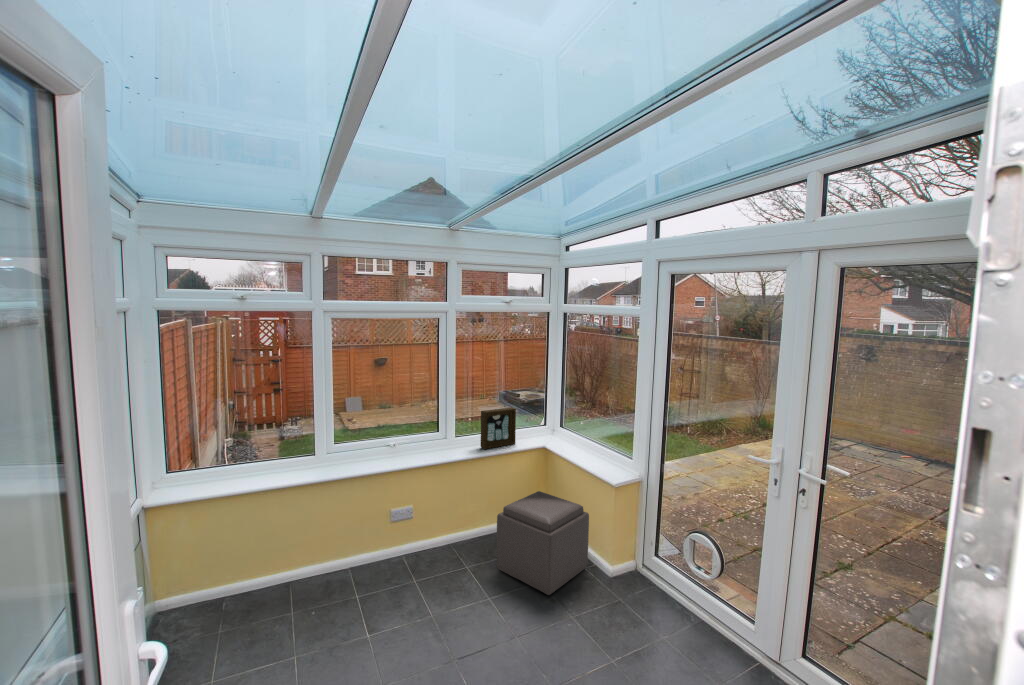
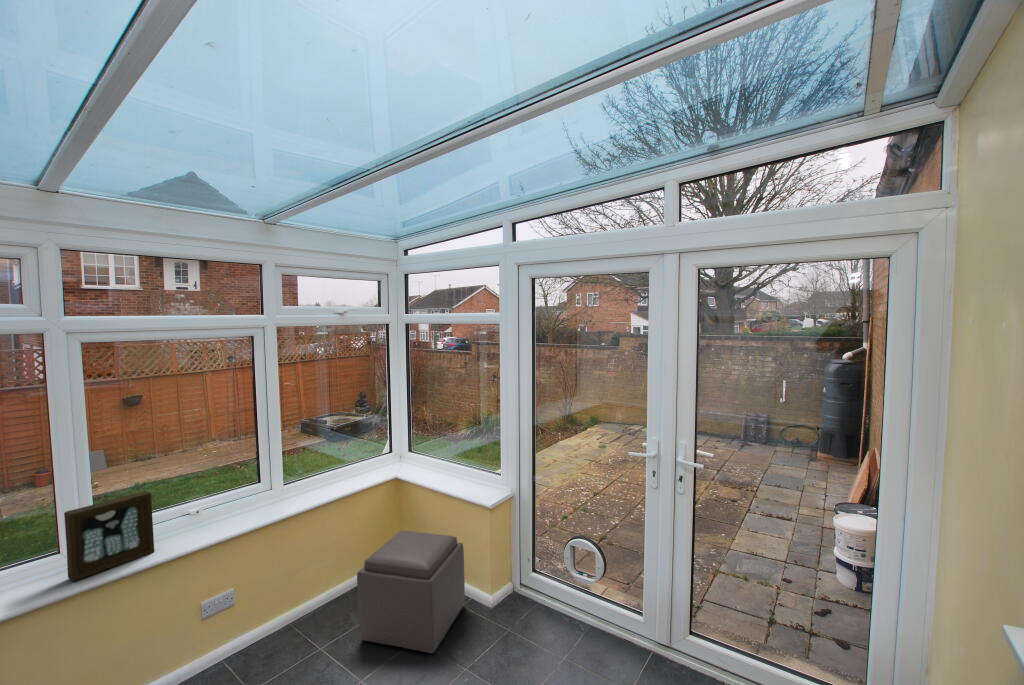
picture frame: present [481,407,516,449] -> present [64,491,154,581]

